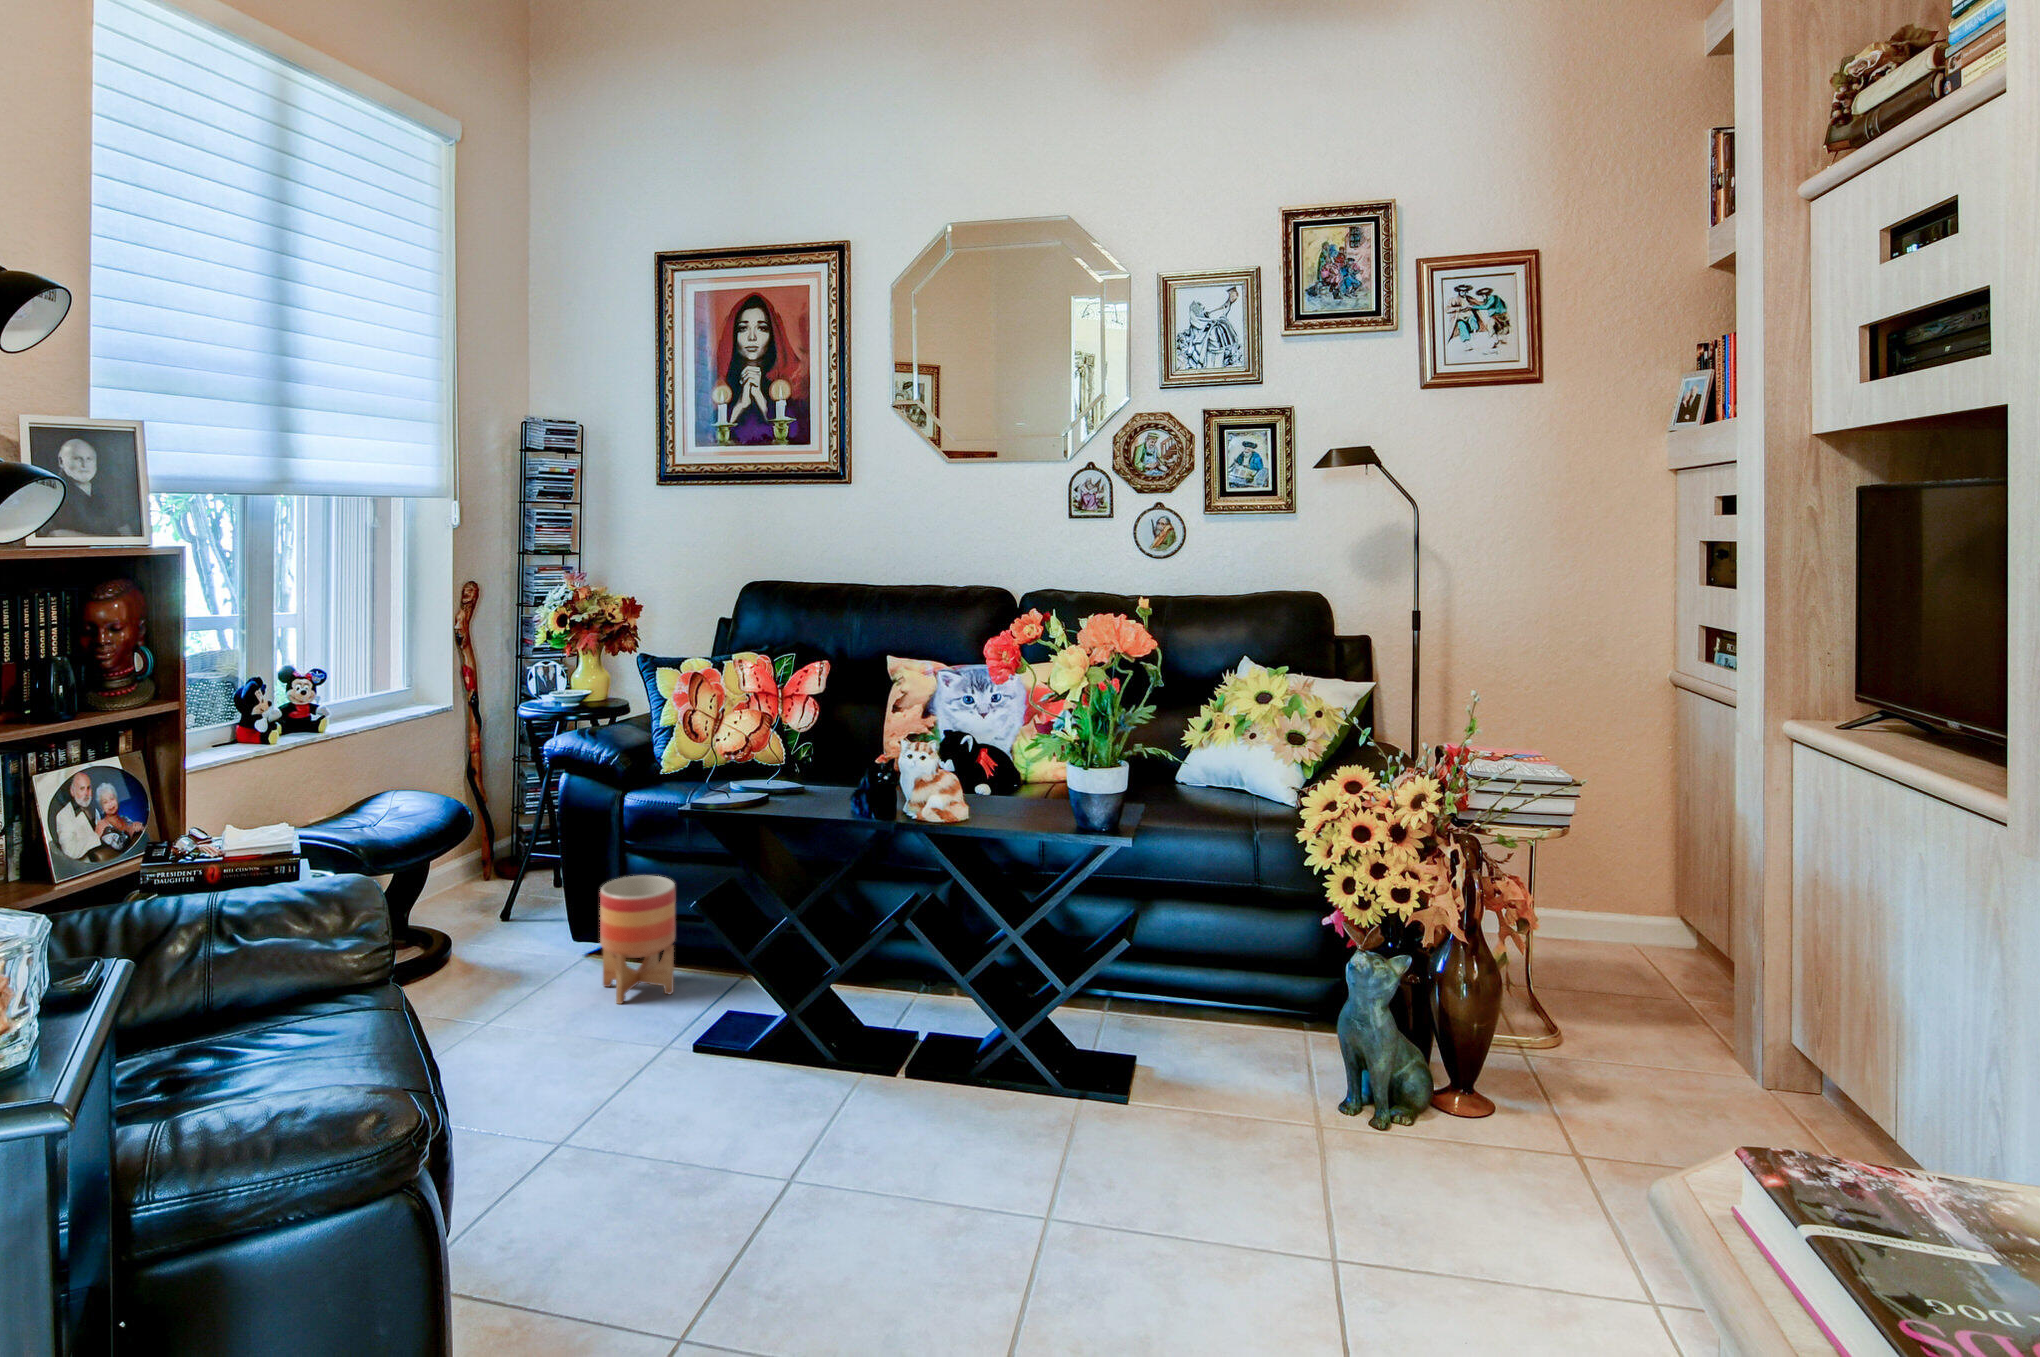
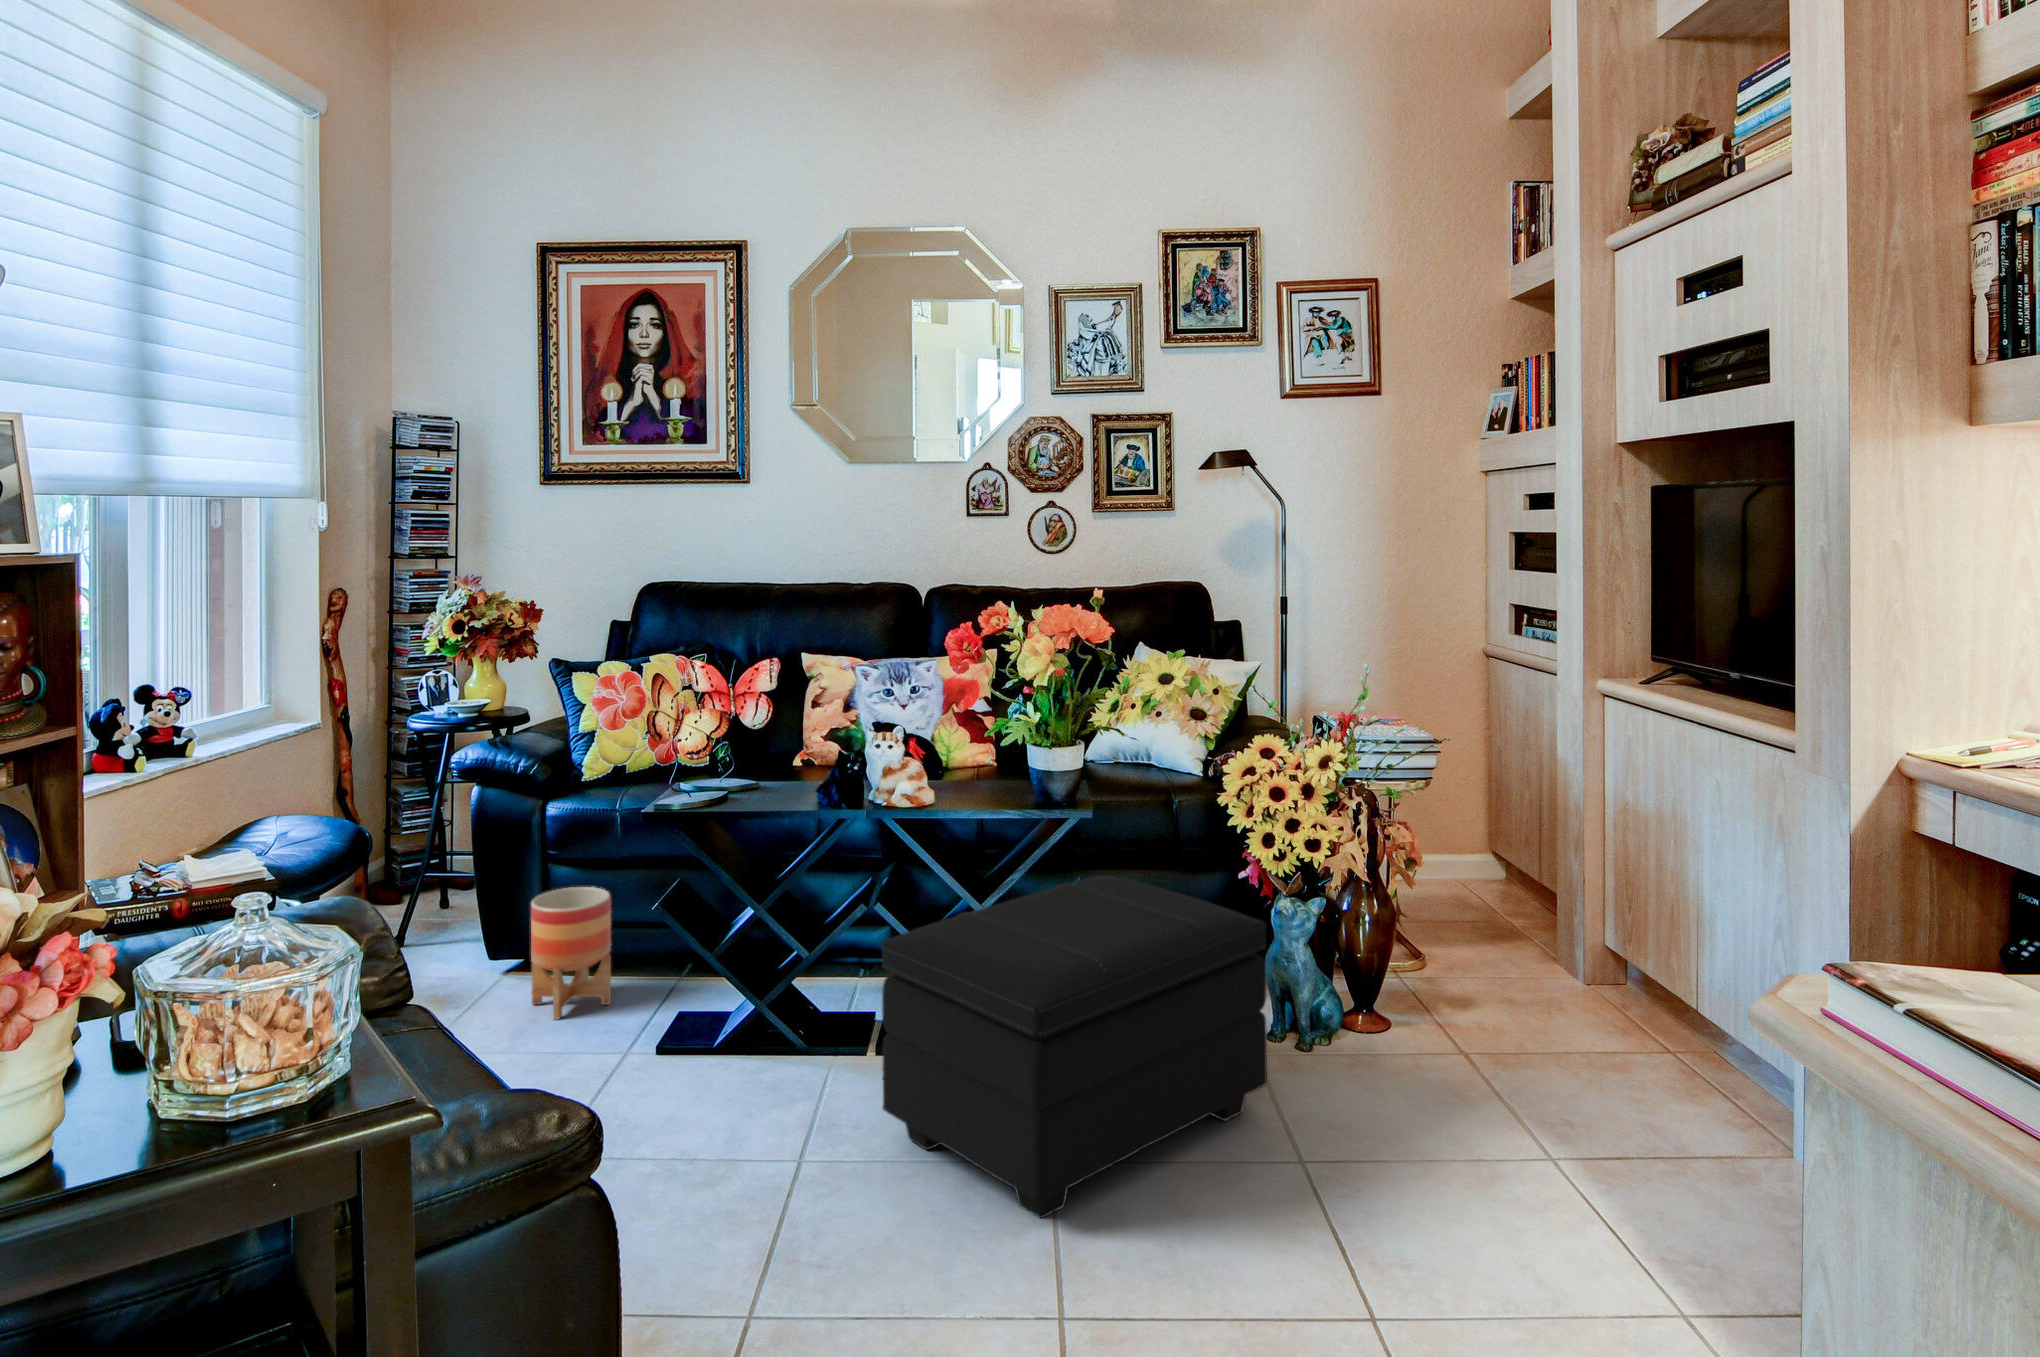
footstool: none [883,912,1318,1292] -> present [882,876,1267,1218]

